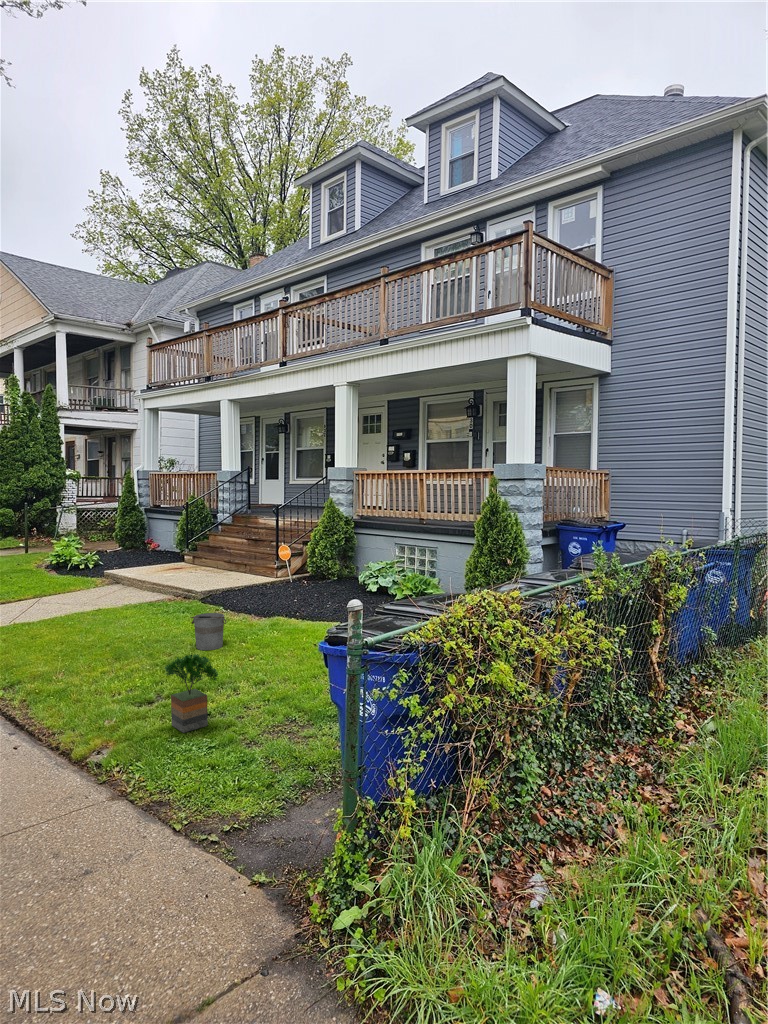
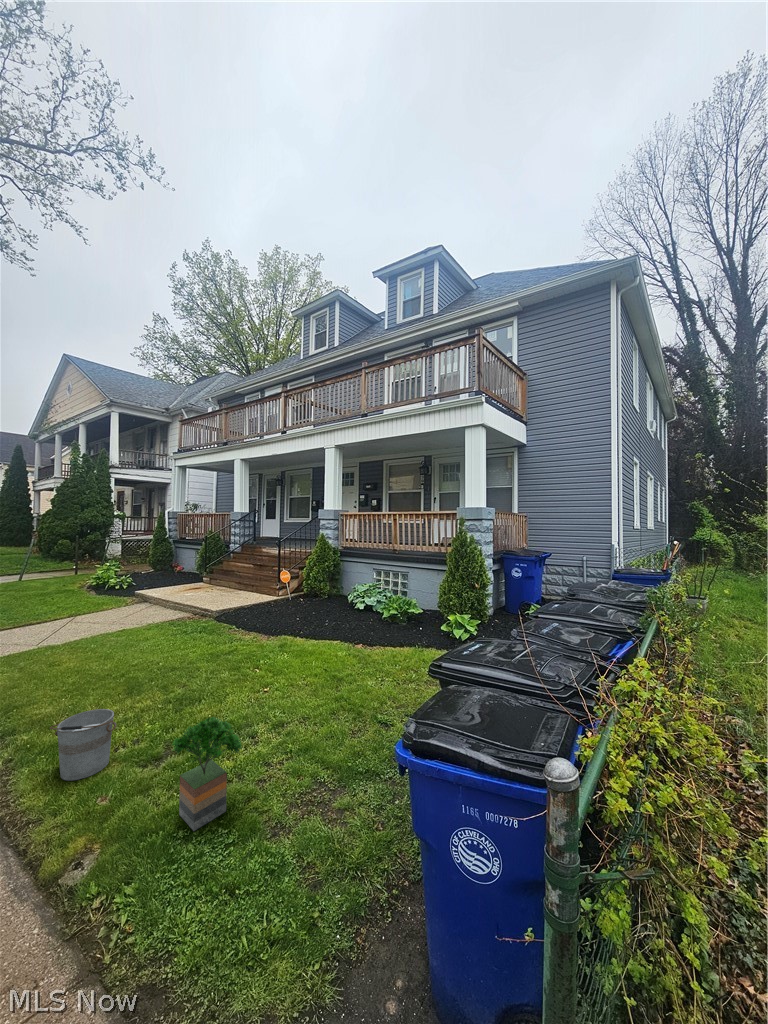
bucket: present [190,613,227,650] -> present [50,709,116,781]

